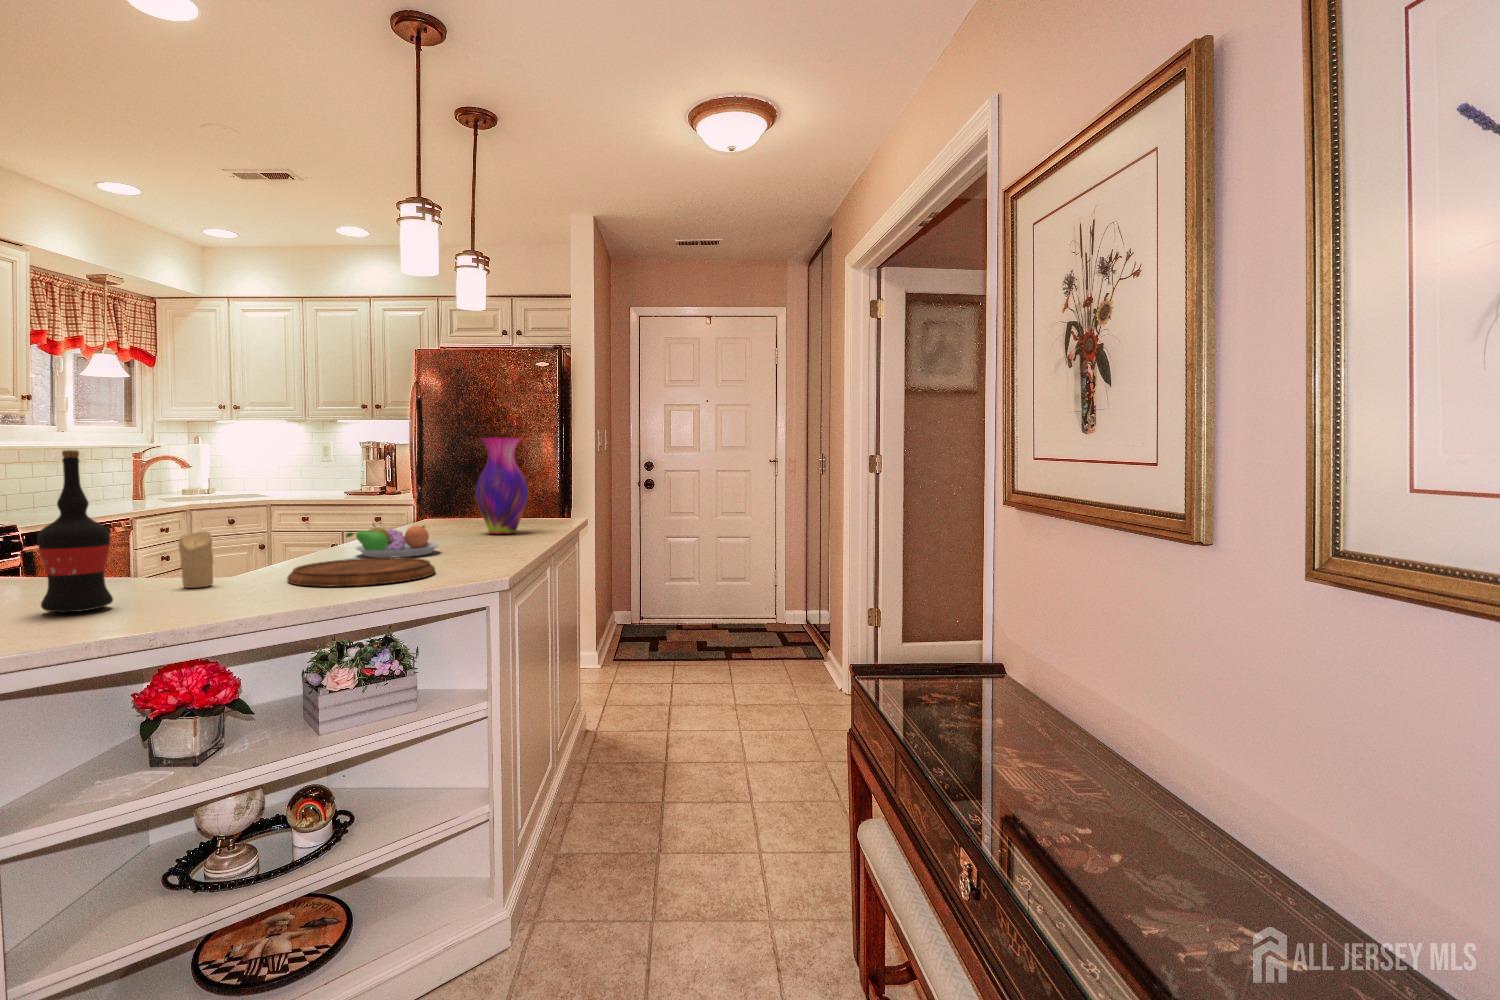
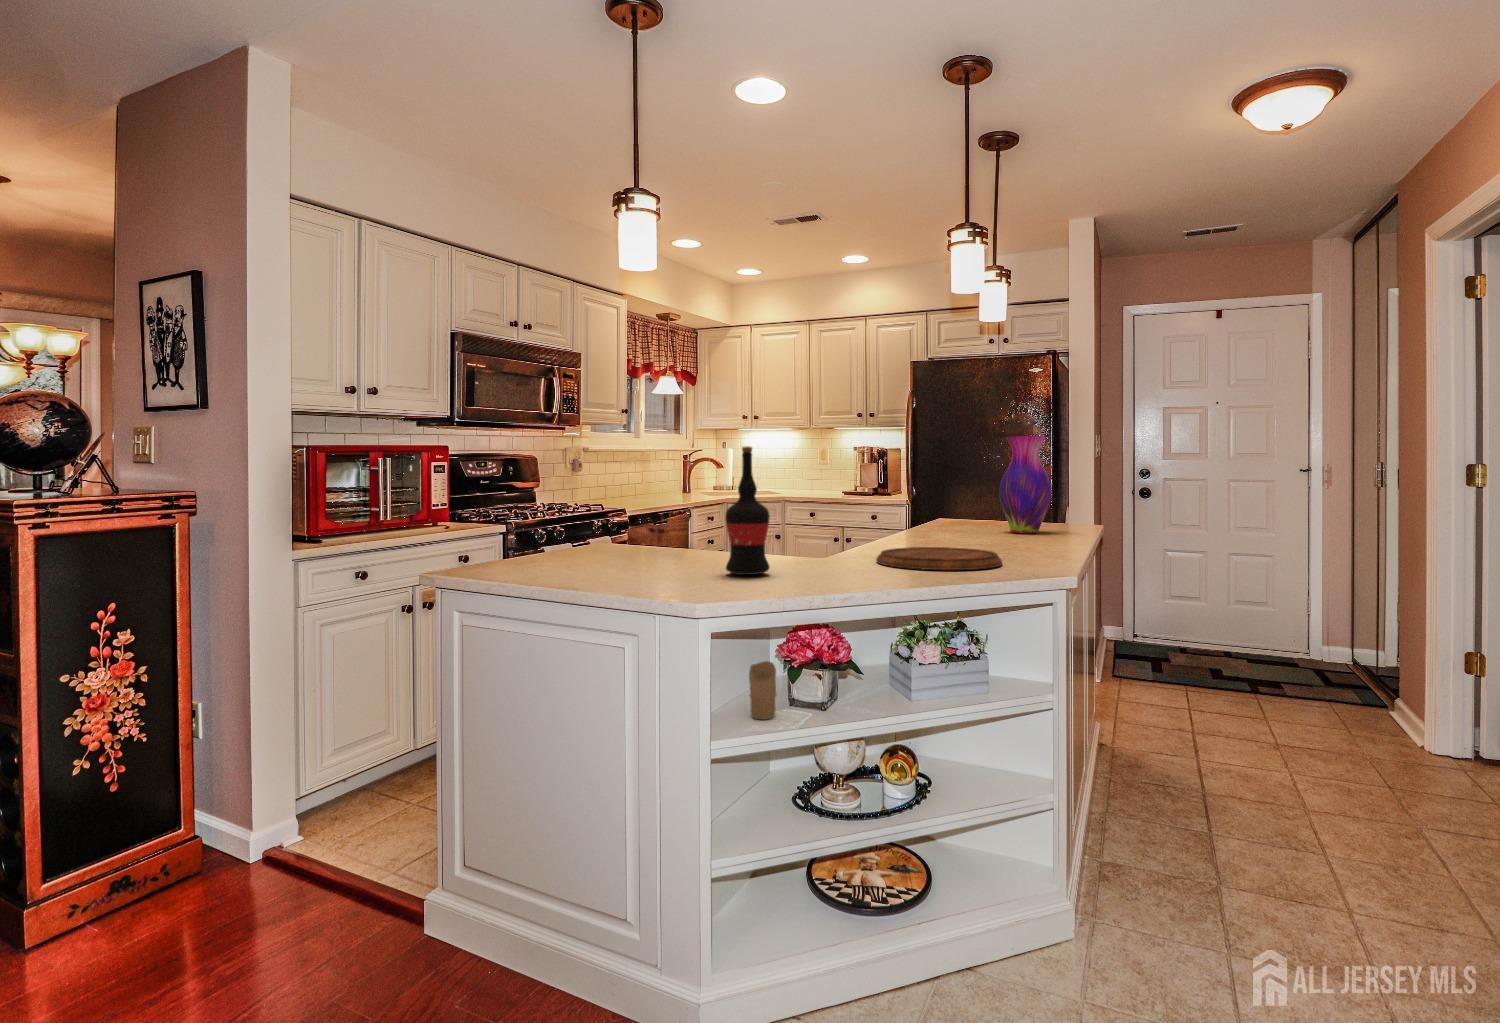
fruit bowl: present [346,523,439,558] -> none [903,516,984,549]
candle: present [179,531,214,588] -> present [749,661,776,719]

